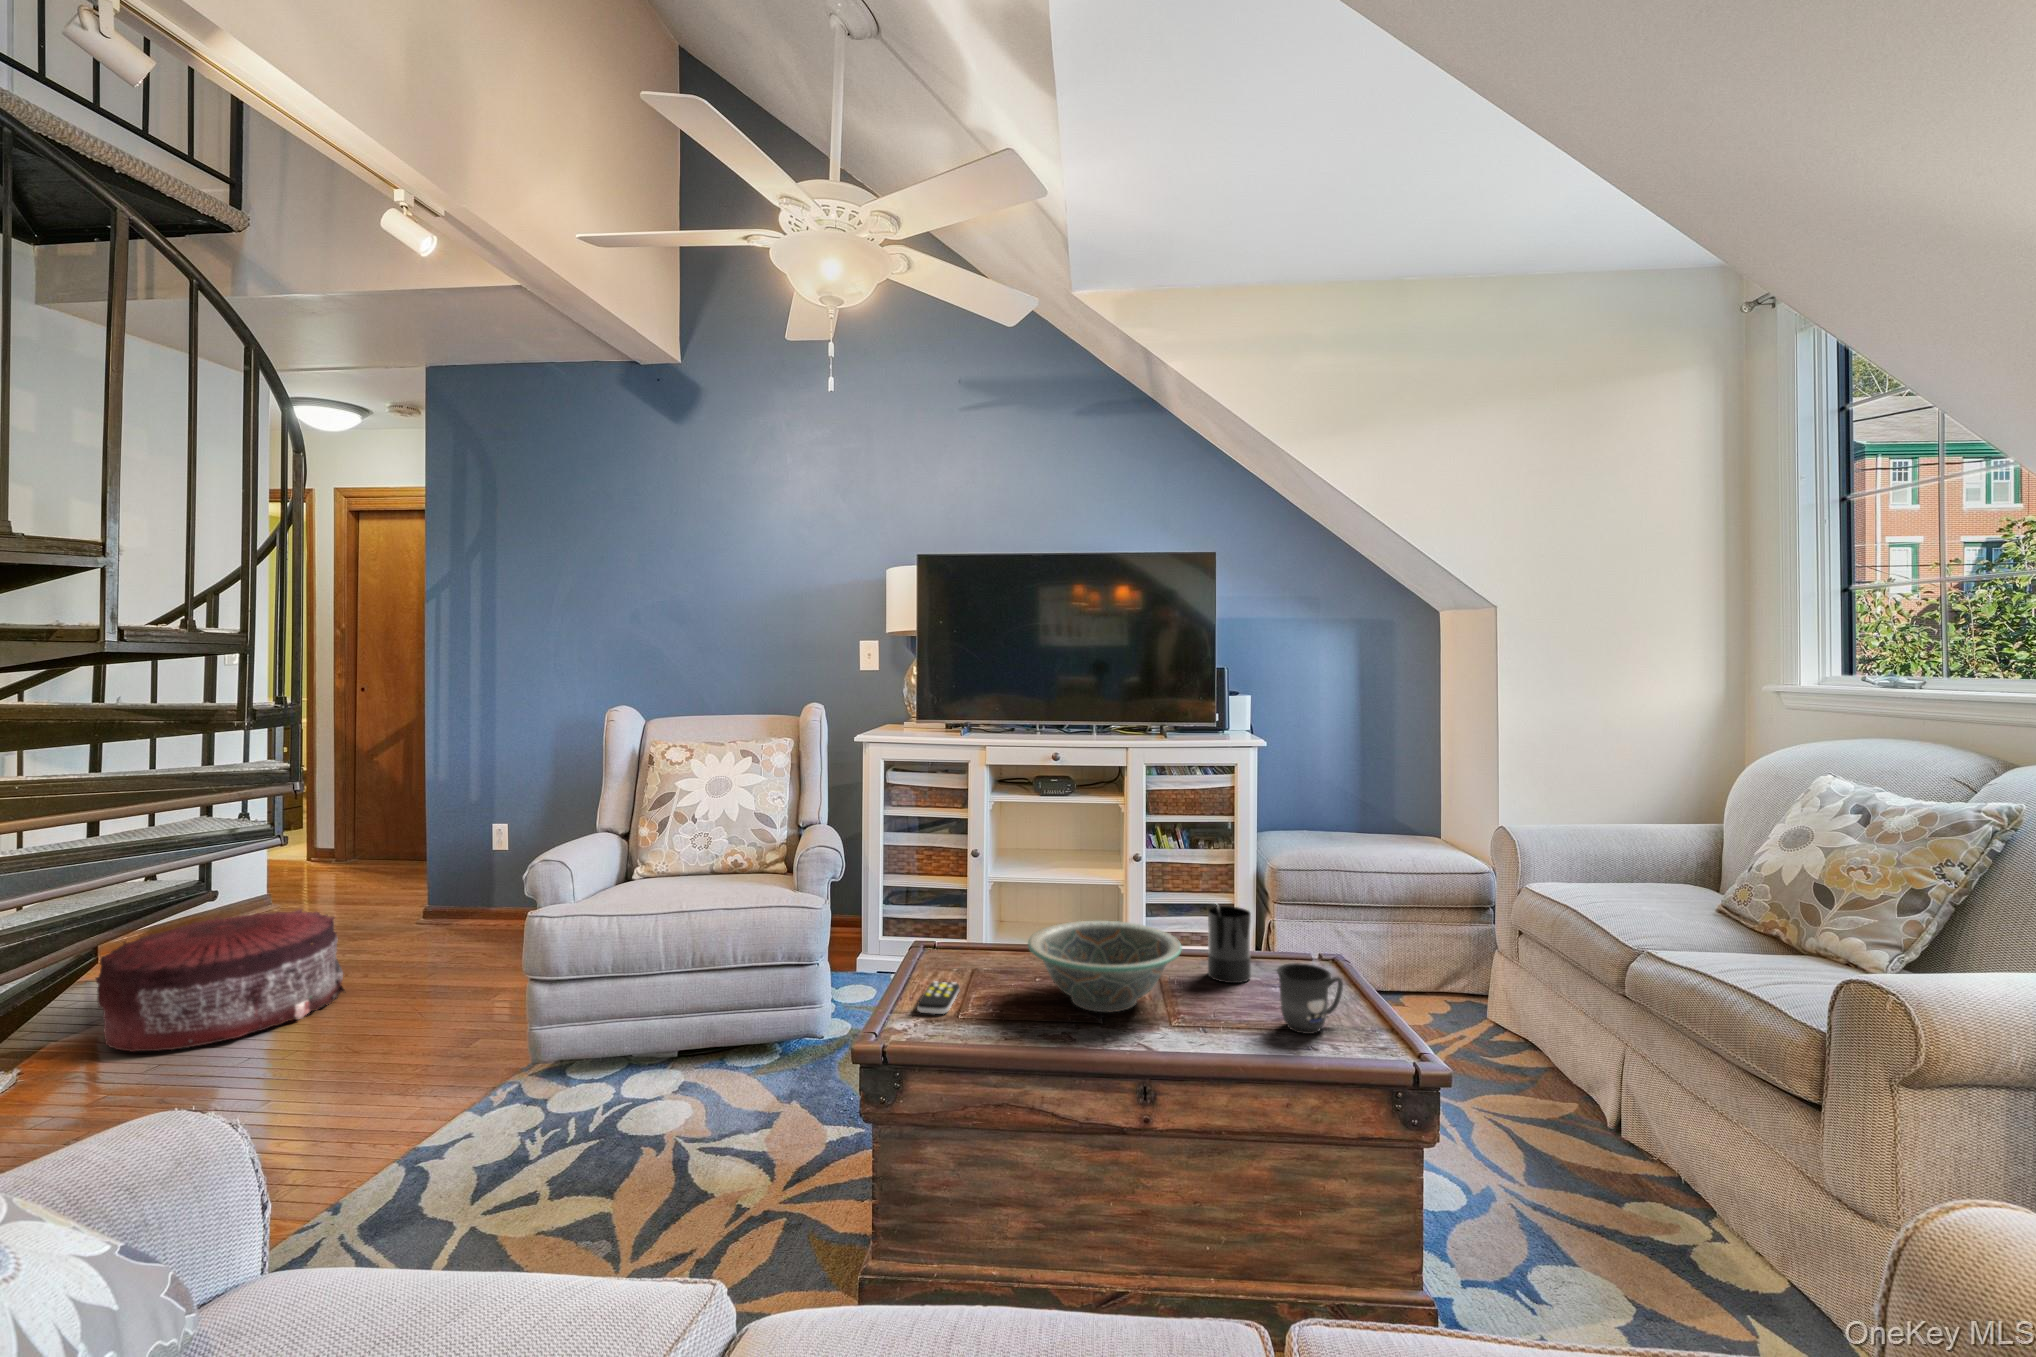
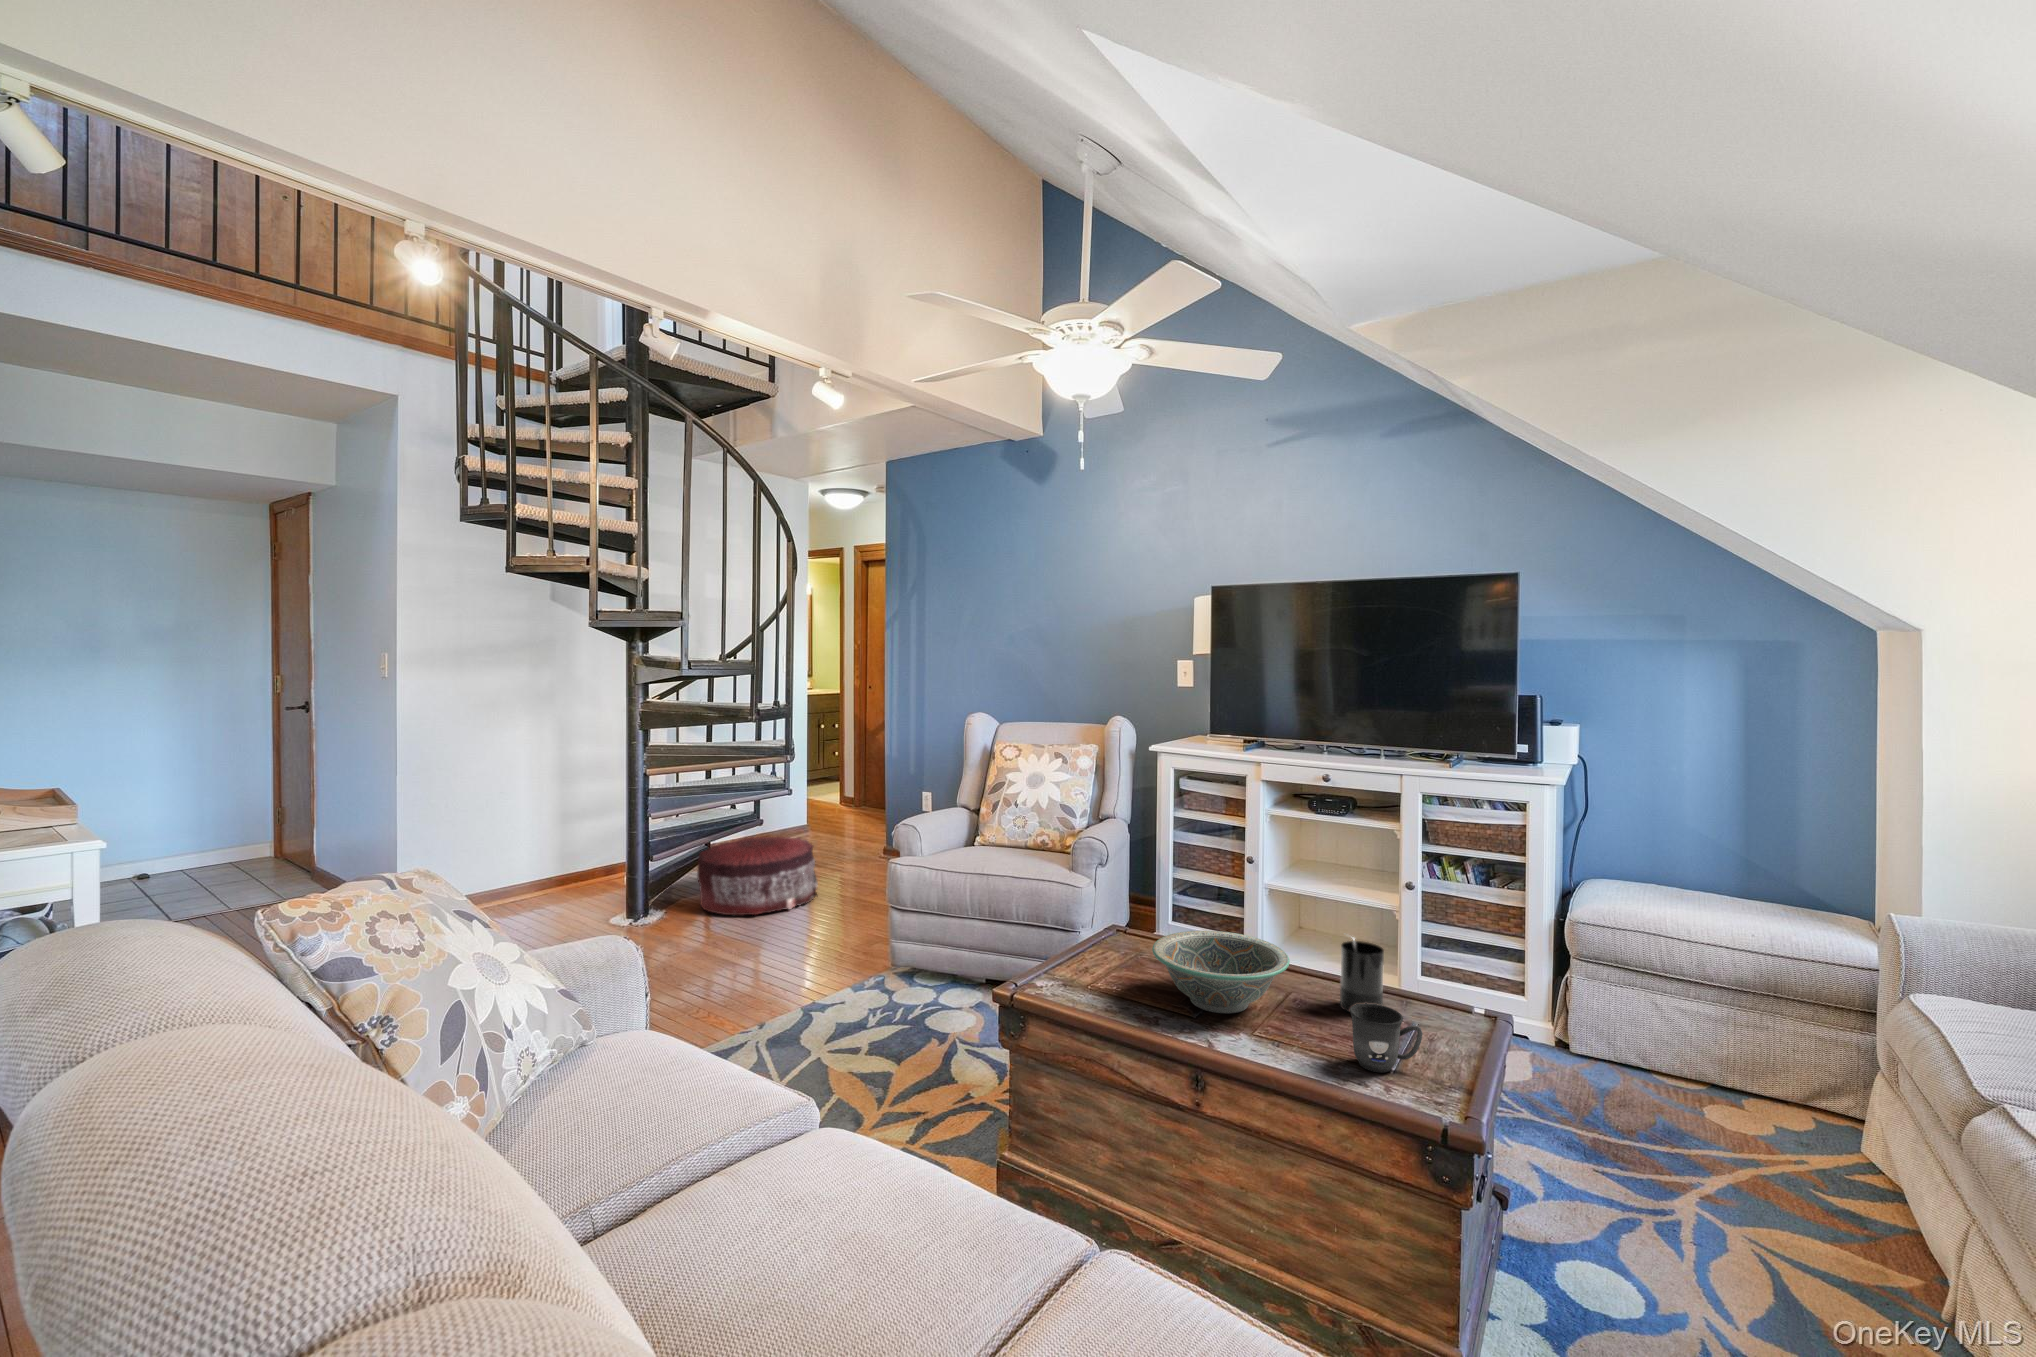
remote control: present [917,981,960,1014] -> none [1066,958,1111,983]

